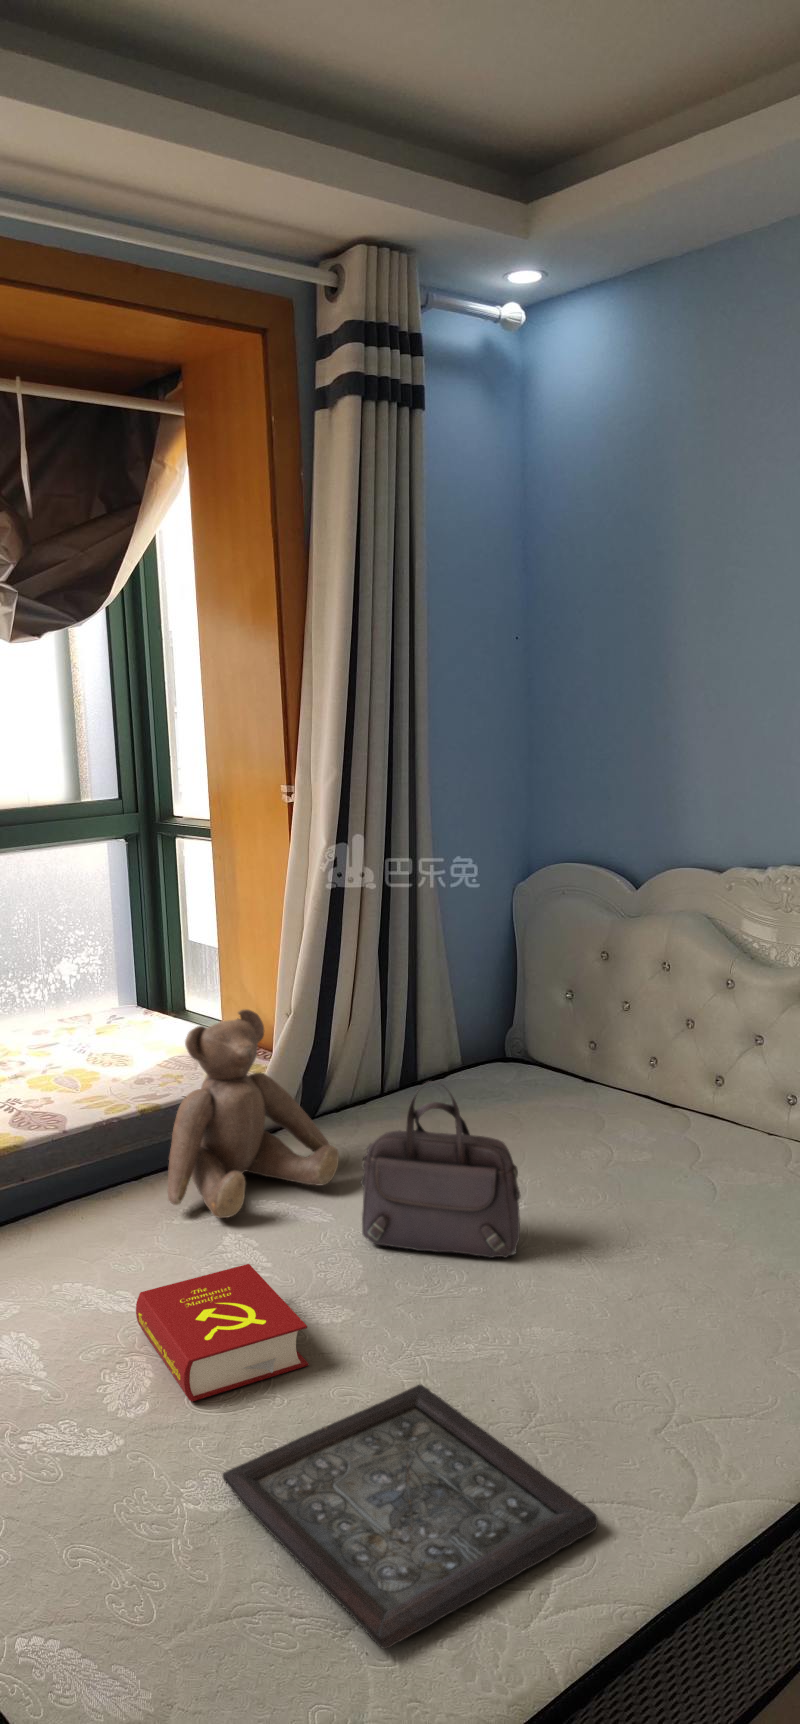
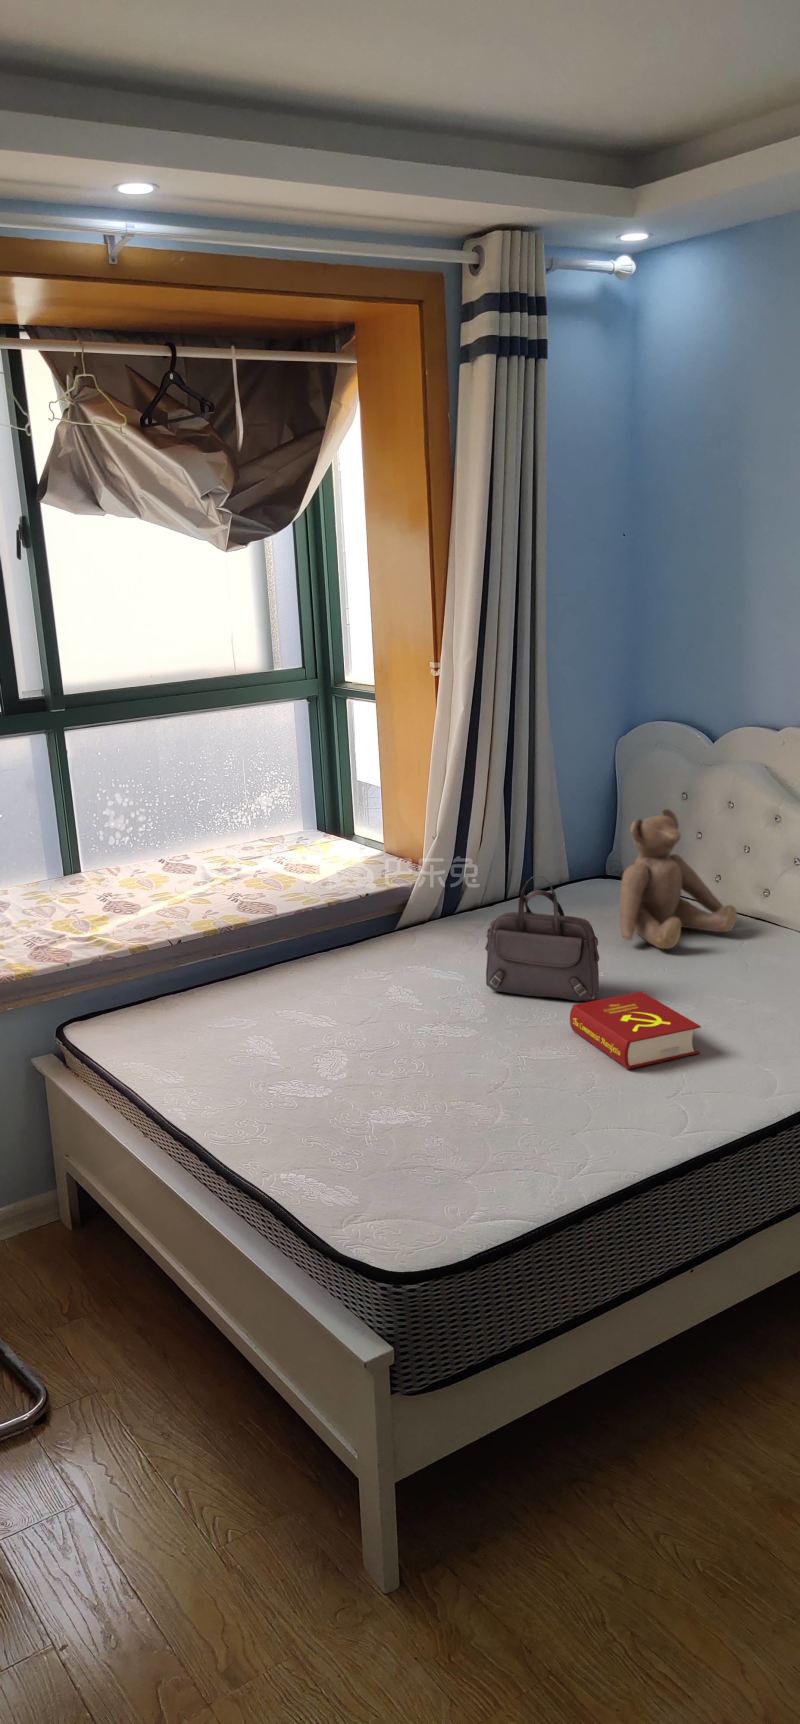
teddy bear: present [168,1009,339,1218] -> present [620,809,737,949]
book: present [136,1264,309,1402] -> present [570,992,701,1069]
tray: present [223,1385,598,1649] -> none [391,1067,630,1190]

